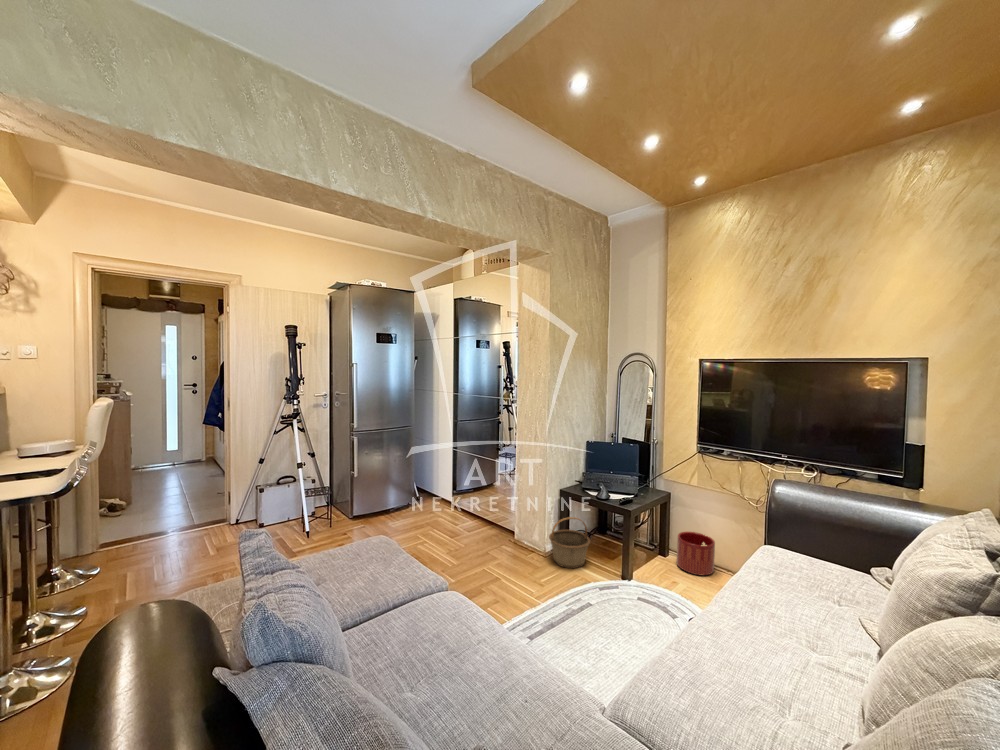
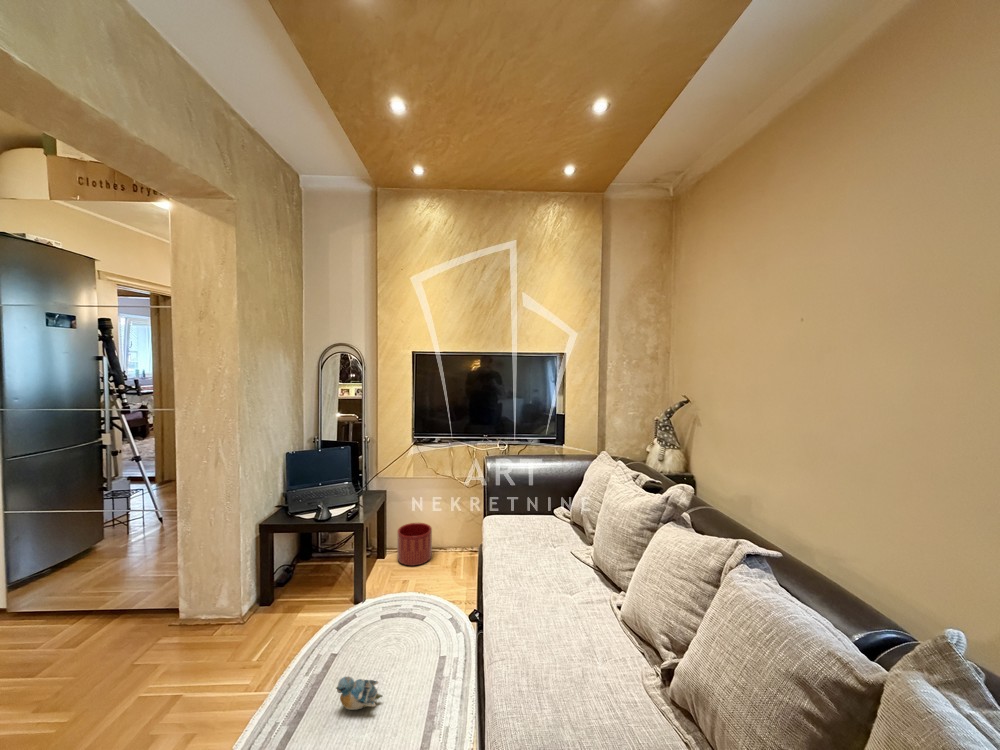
basket: present [549,517,590,568] -> none [249,554,309,625]
plush toy: none [574,614,608,649] -> present [336,677,382,710]

